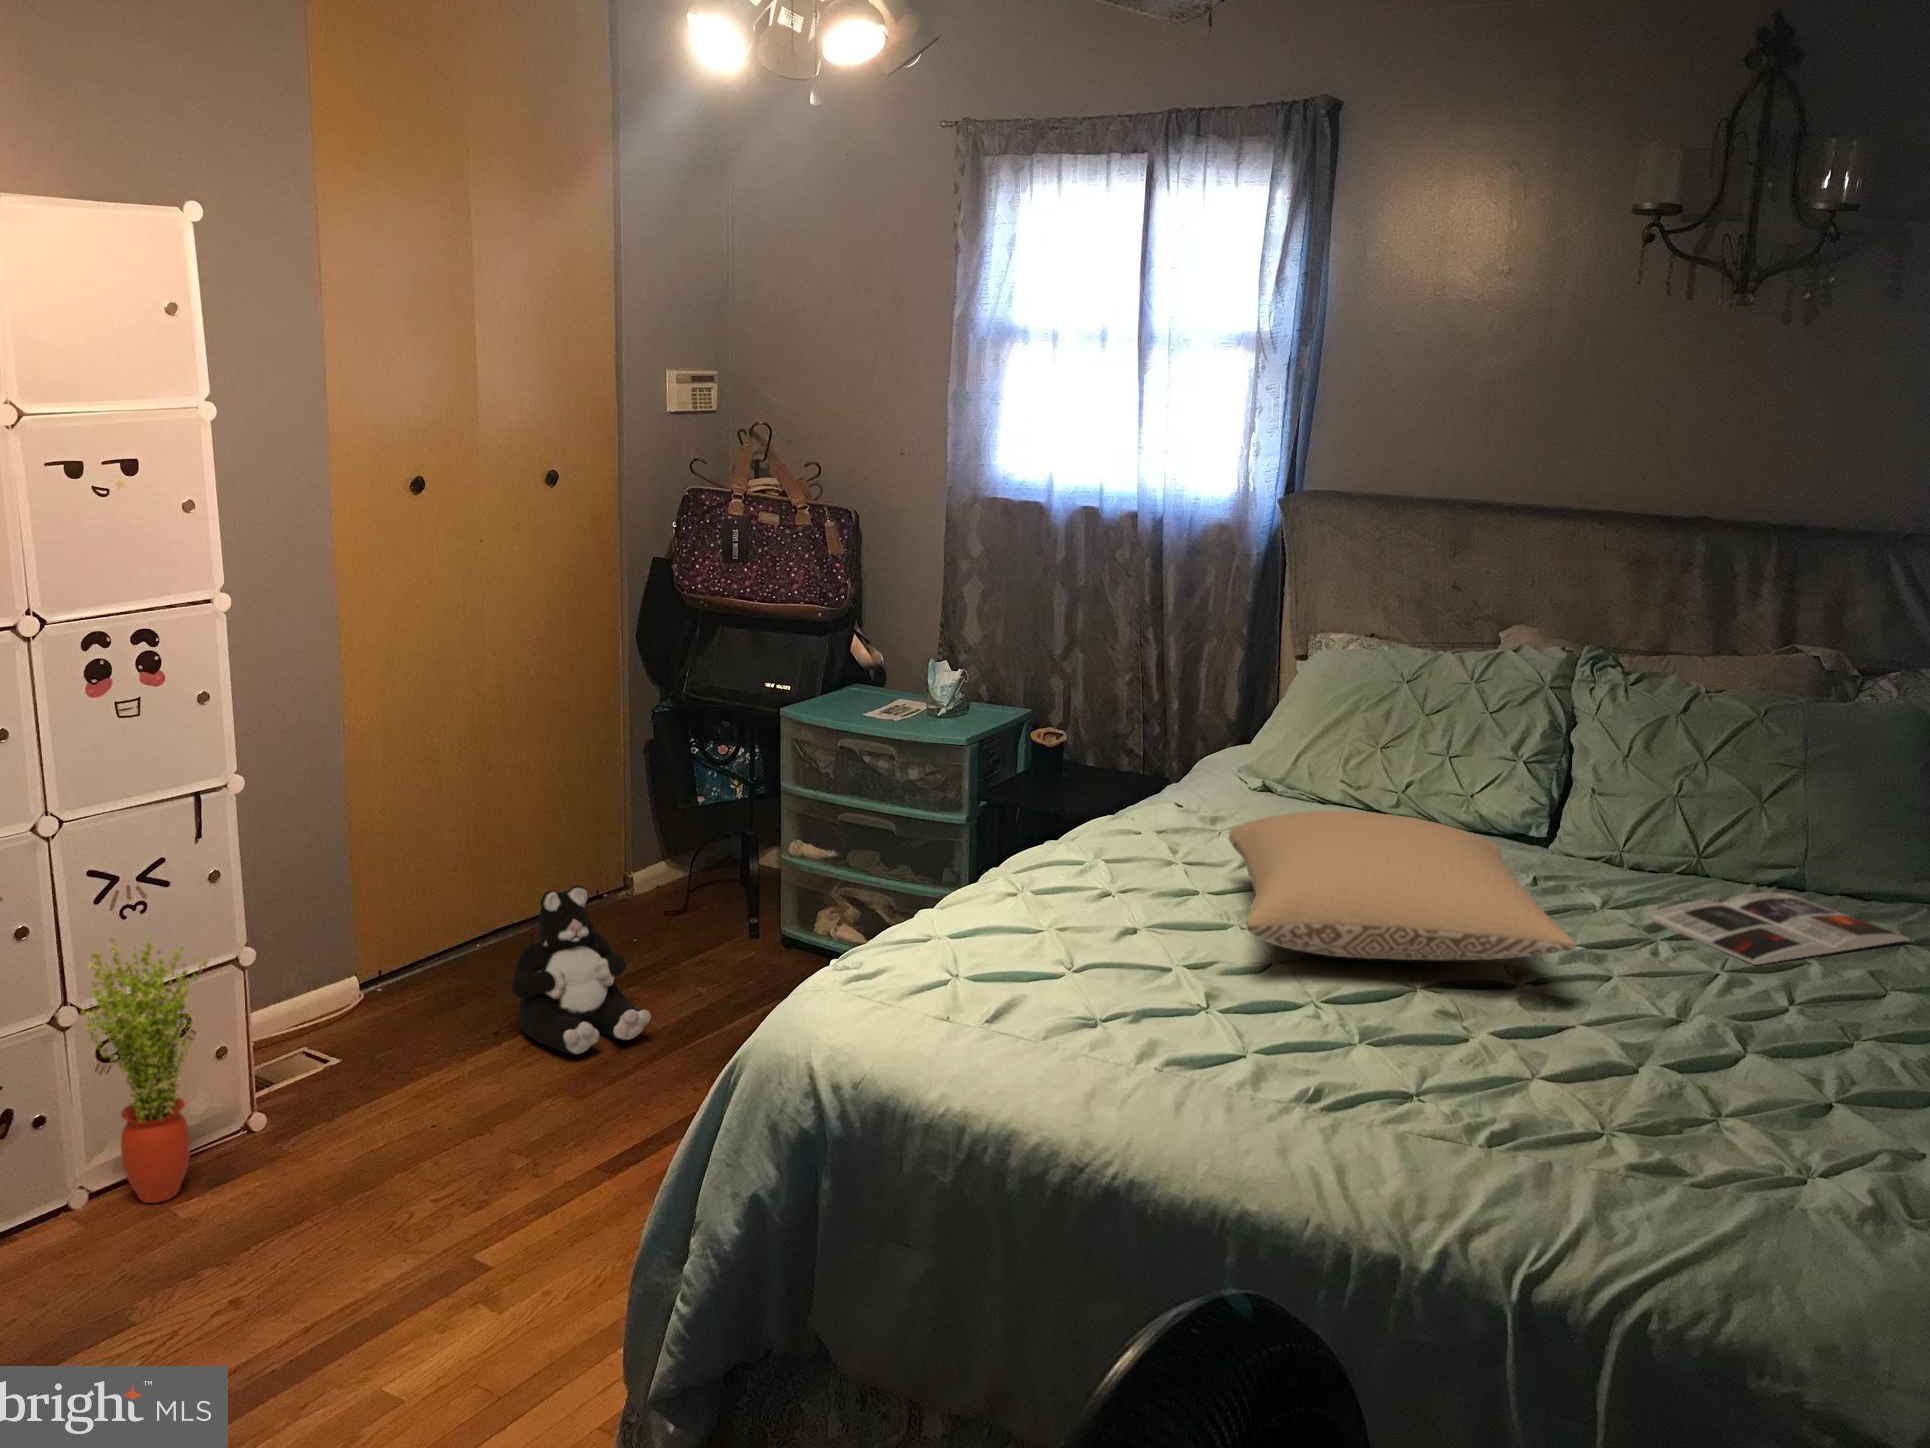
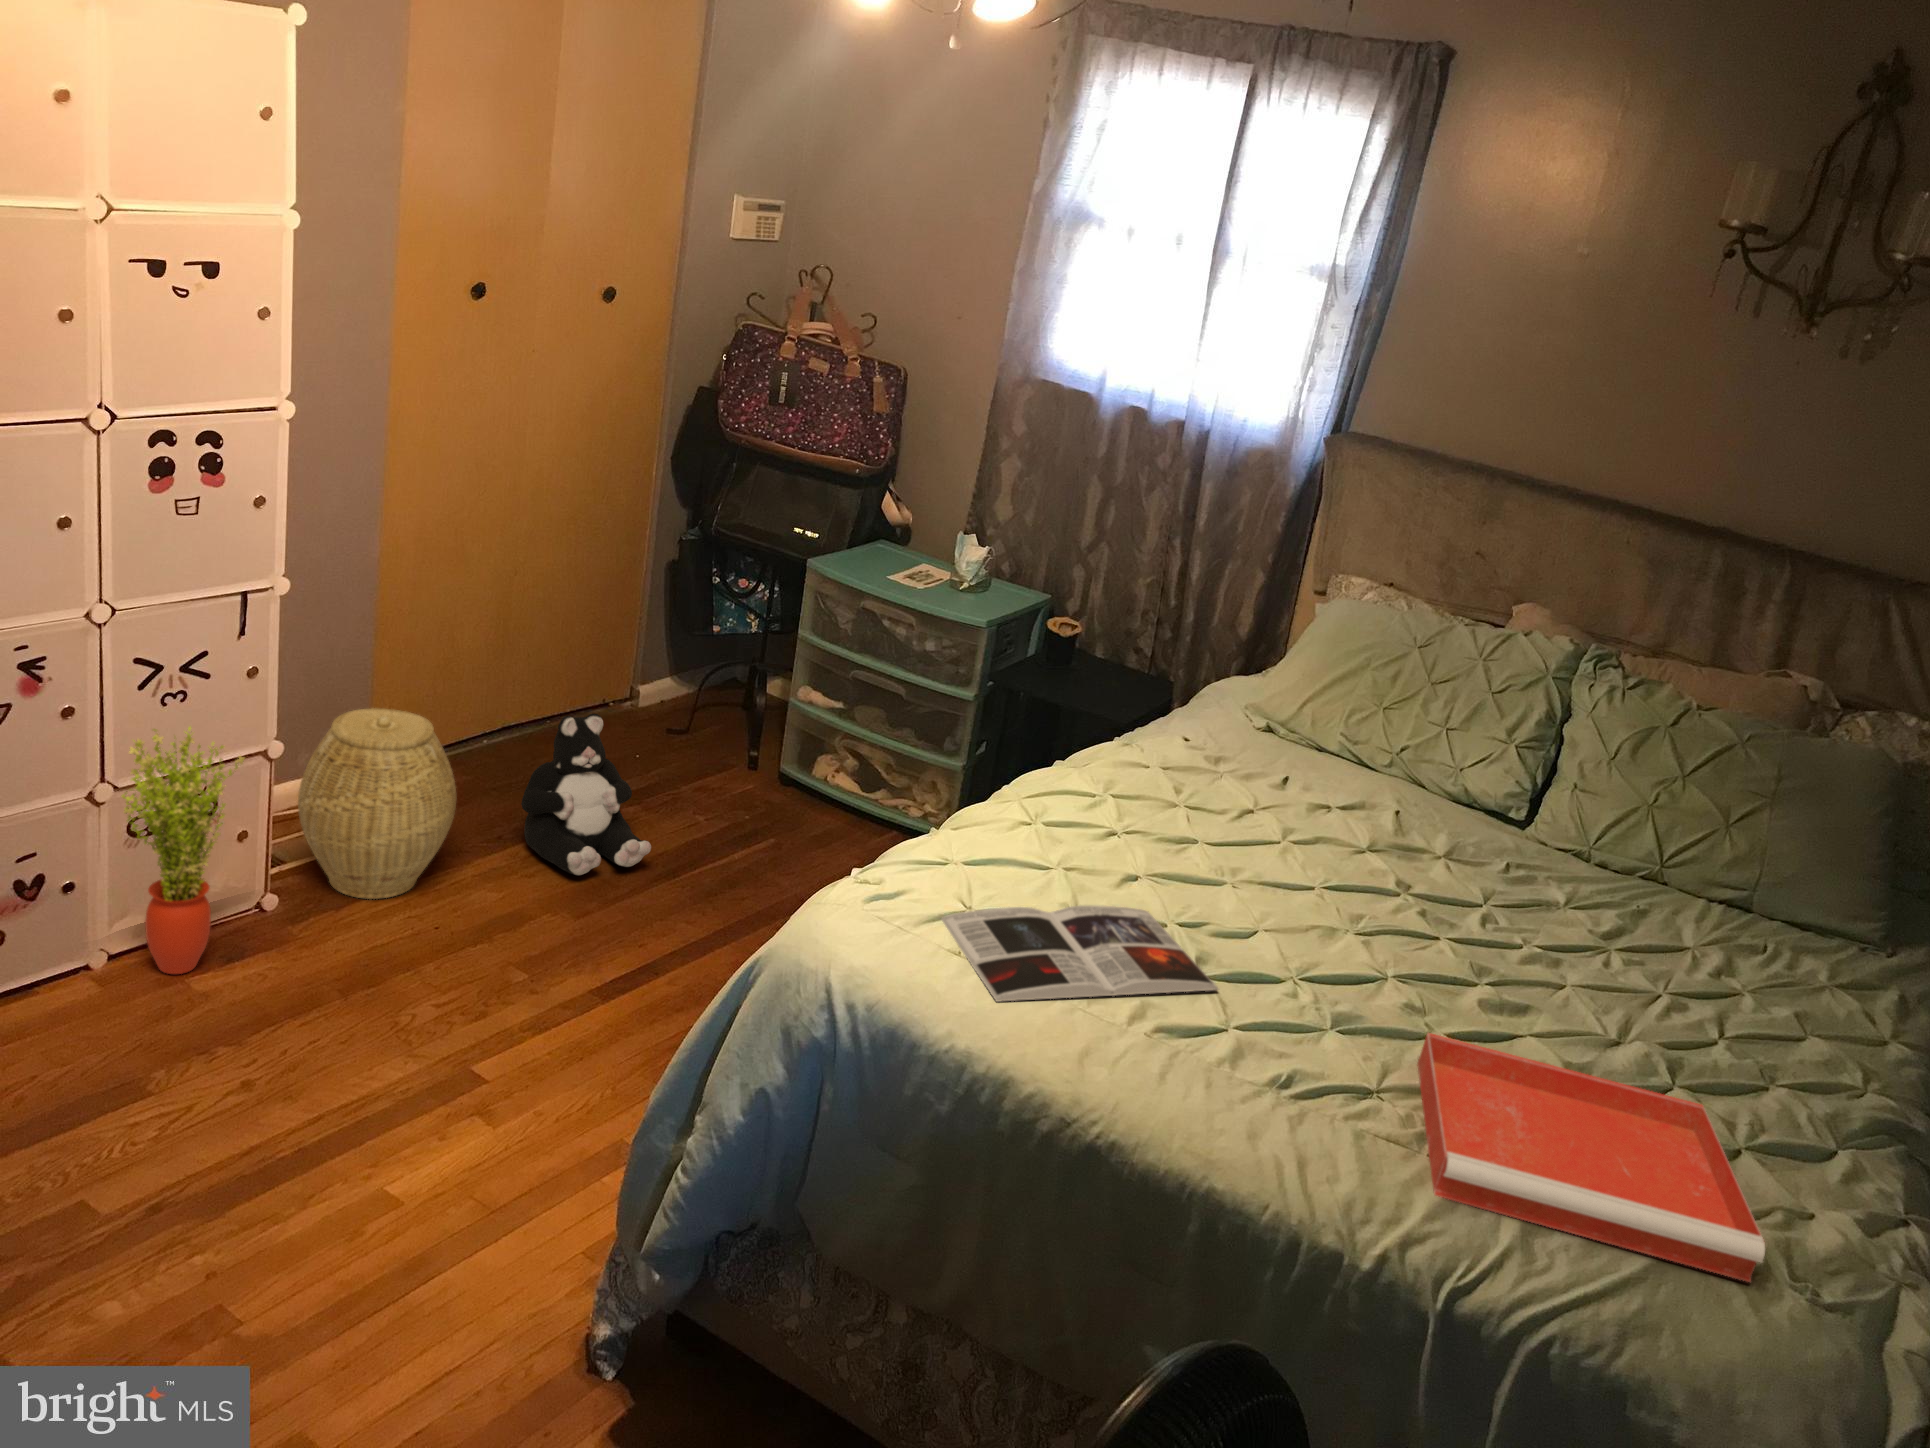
pillow: present [1228,811,1576,960] -> none [1233,785,1541,969]
magazine: present [1646,893,1909,965] -> present [942,905,1218,1002]
woven basket: none [277,904,441,1105] -> present [298,708,456,899]
tray: none [1458,1026,1872,1227] -> present [1417,1033,1765,1282]

